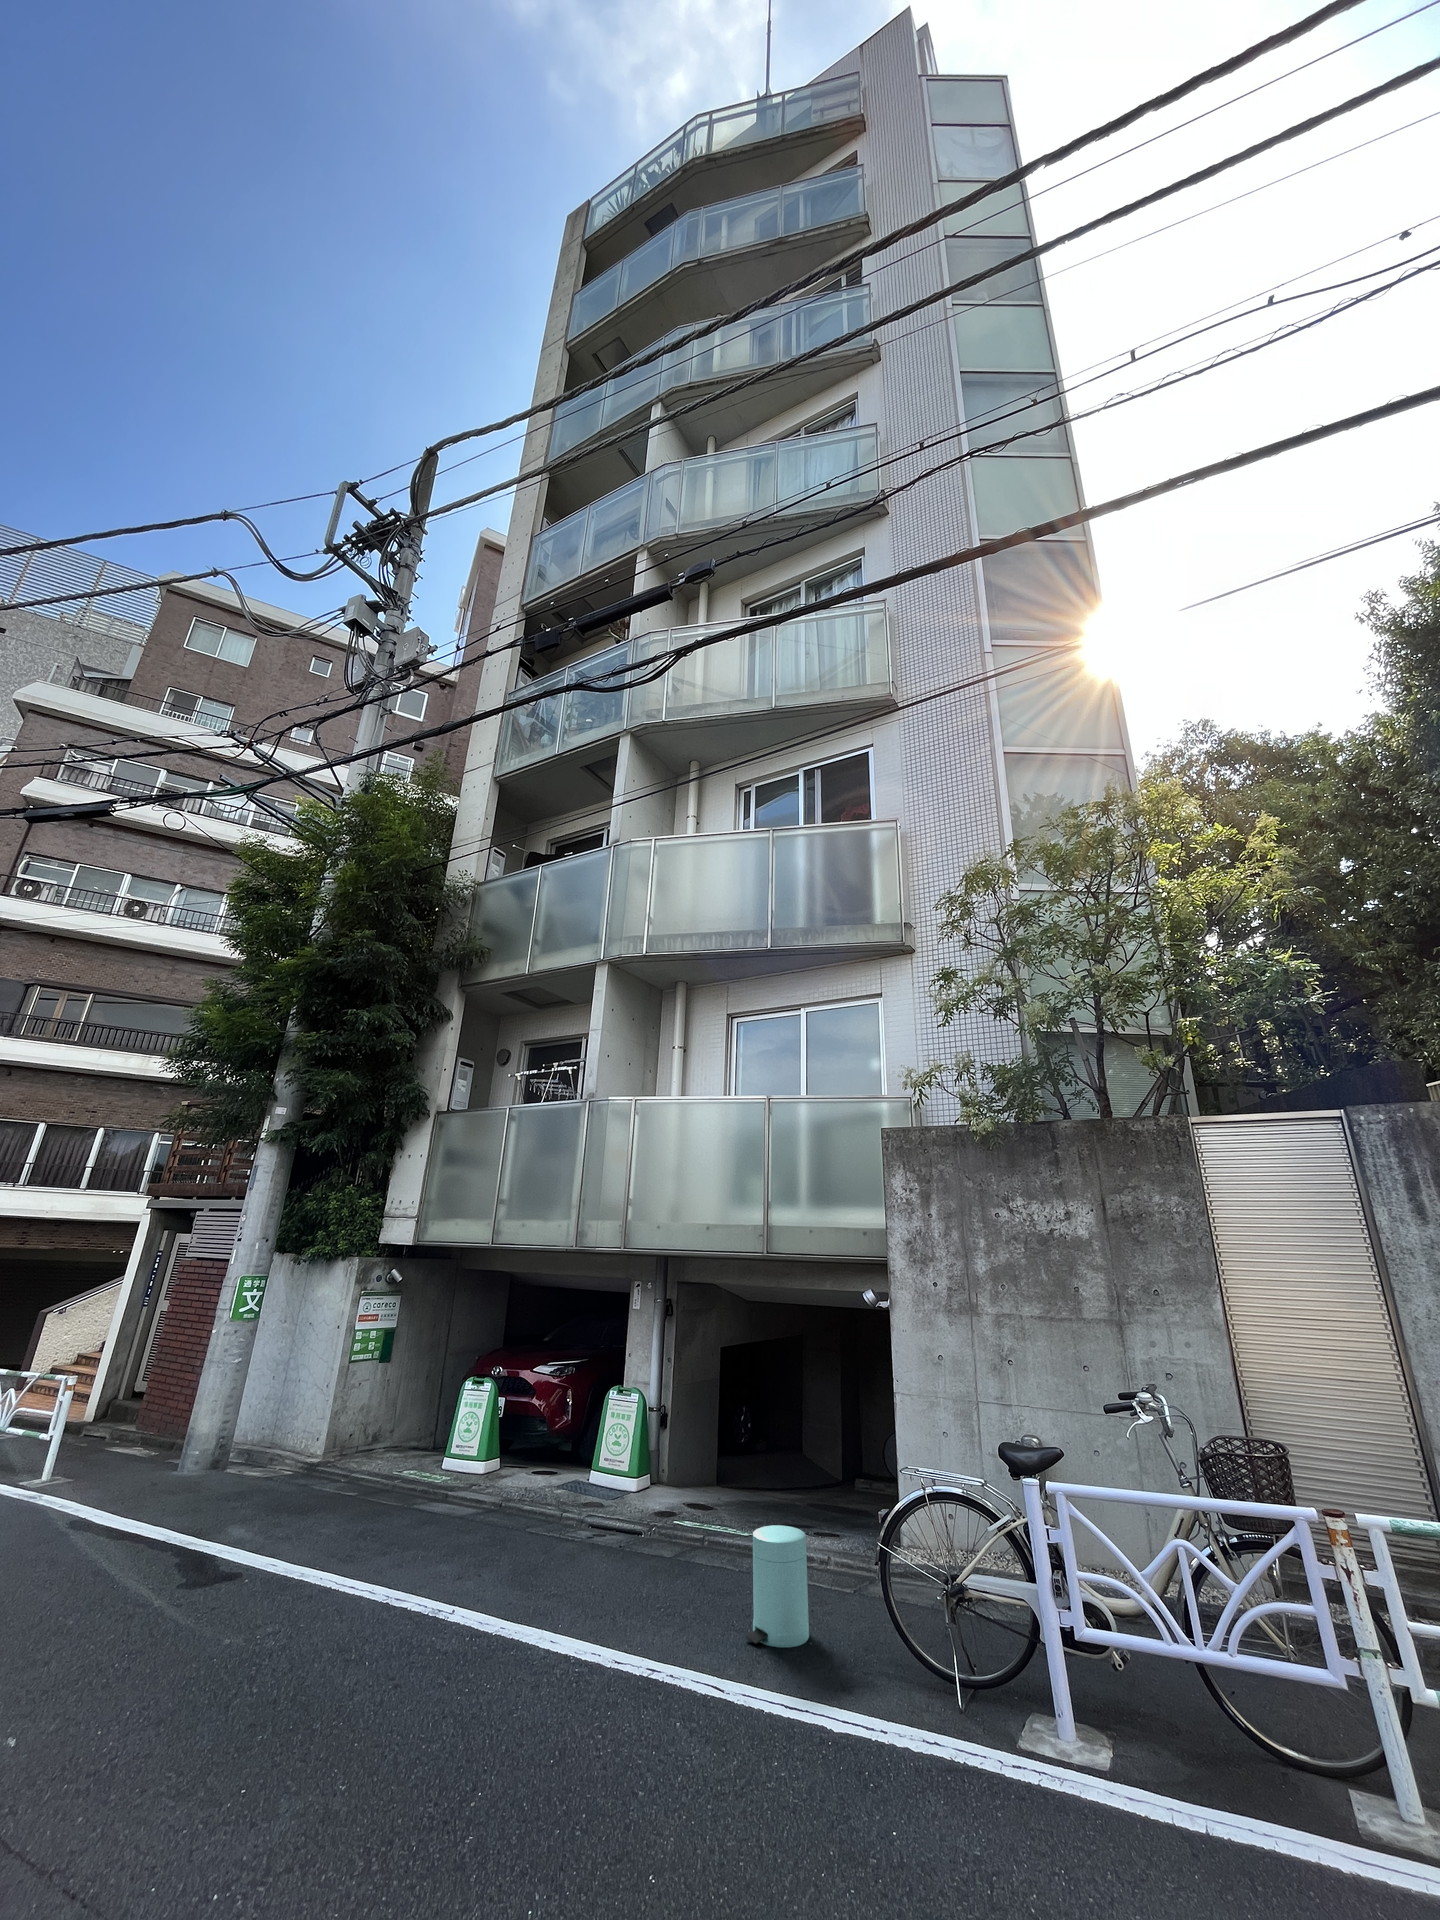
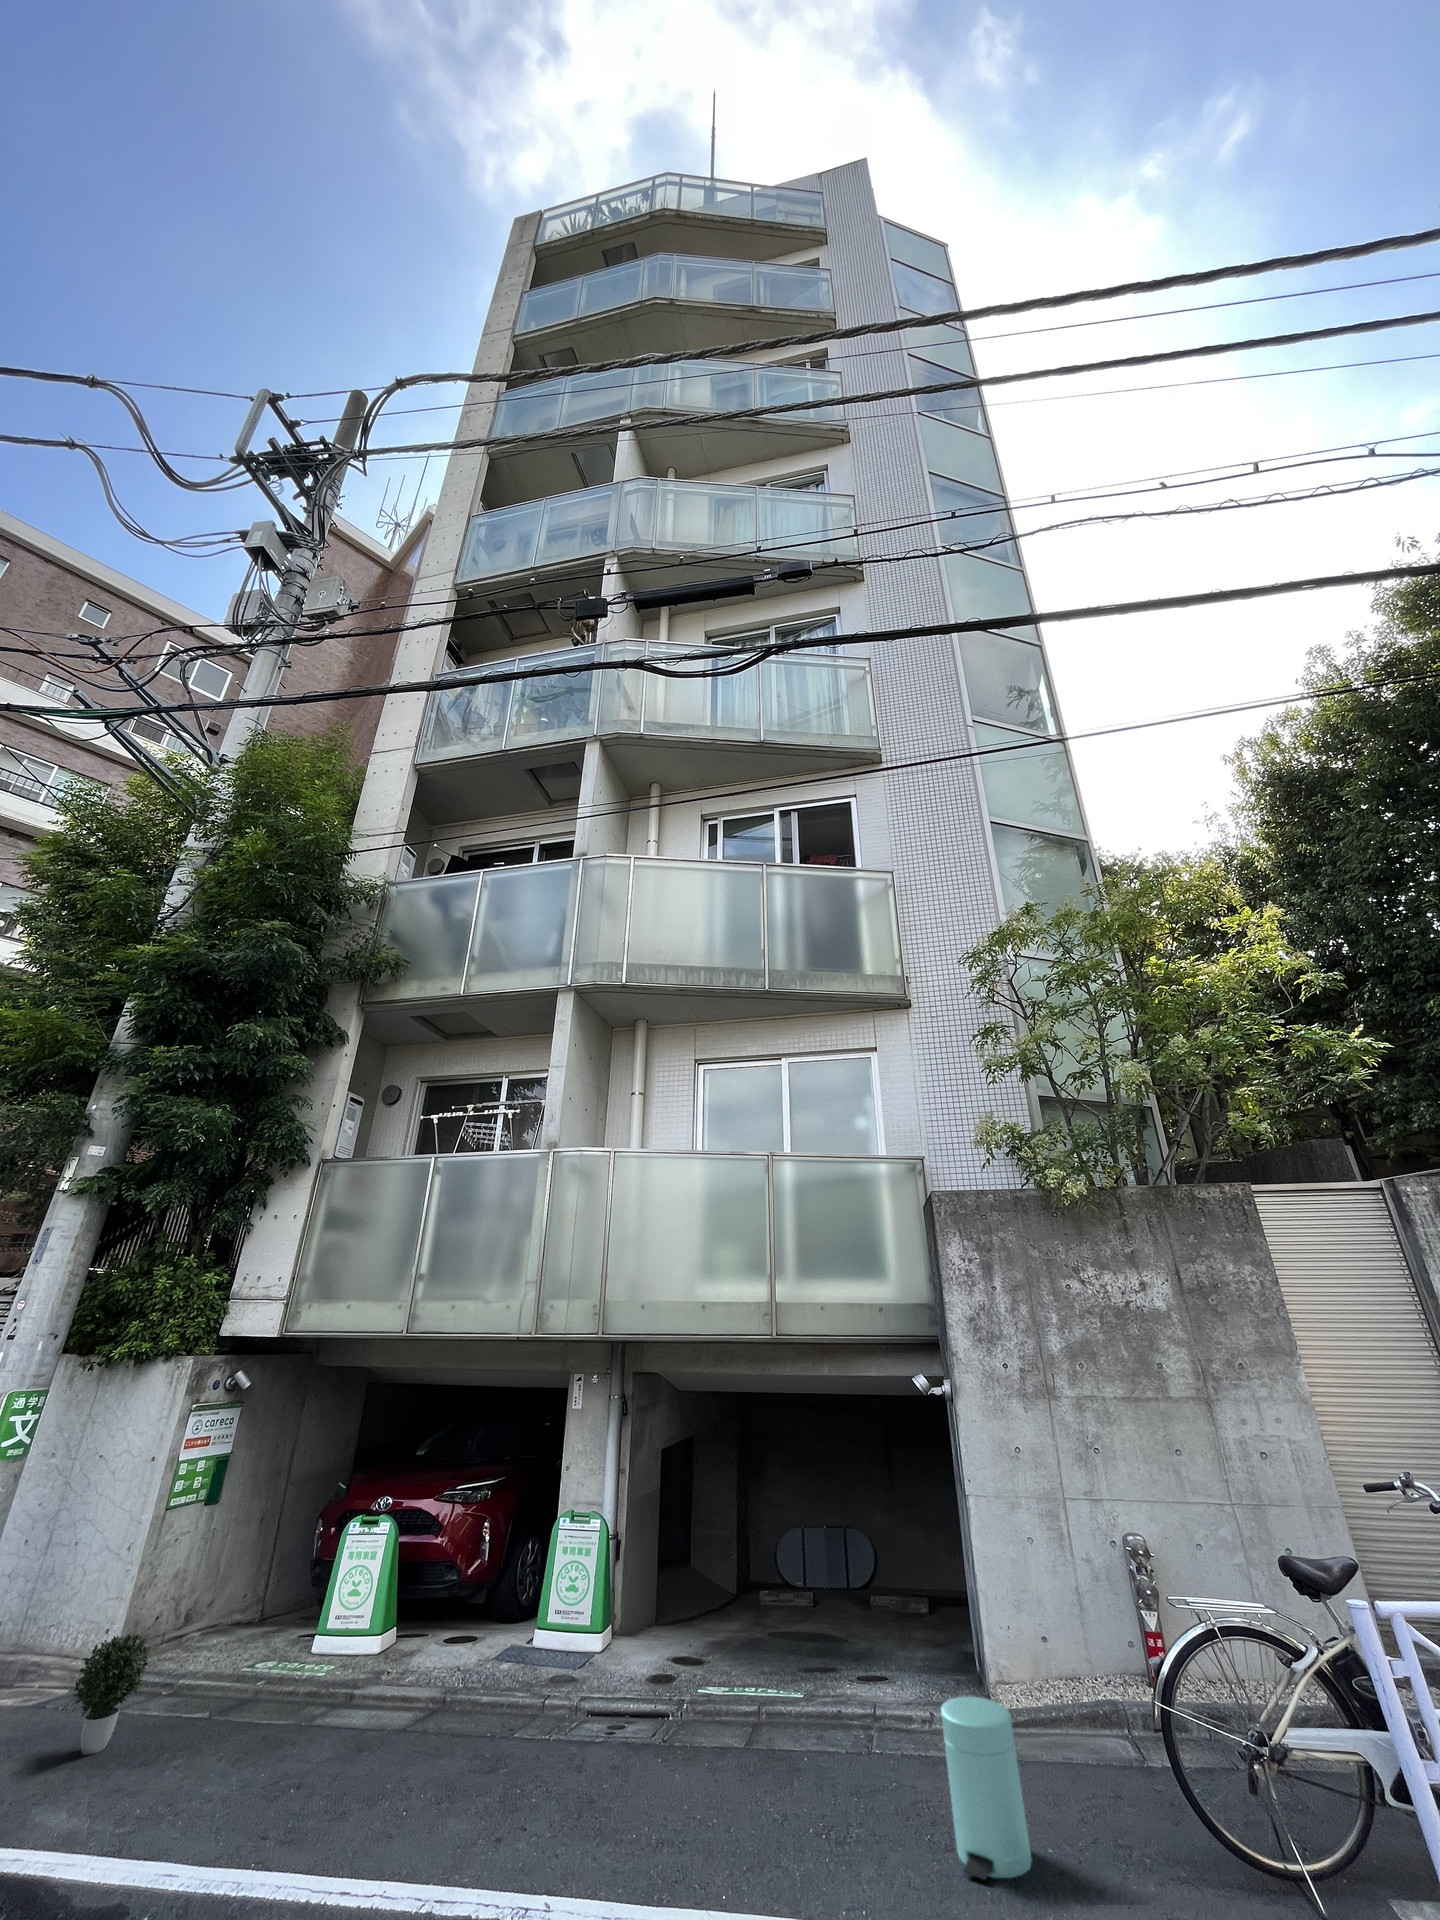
potted plant: none [267,1431,315,1502] -> present [71,1634,149,1755]

